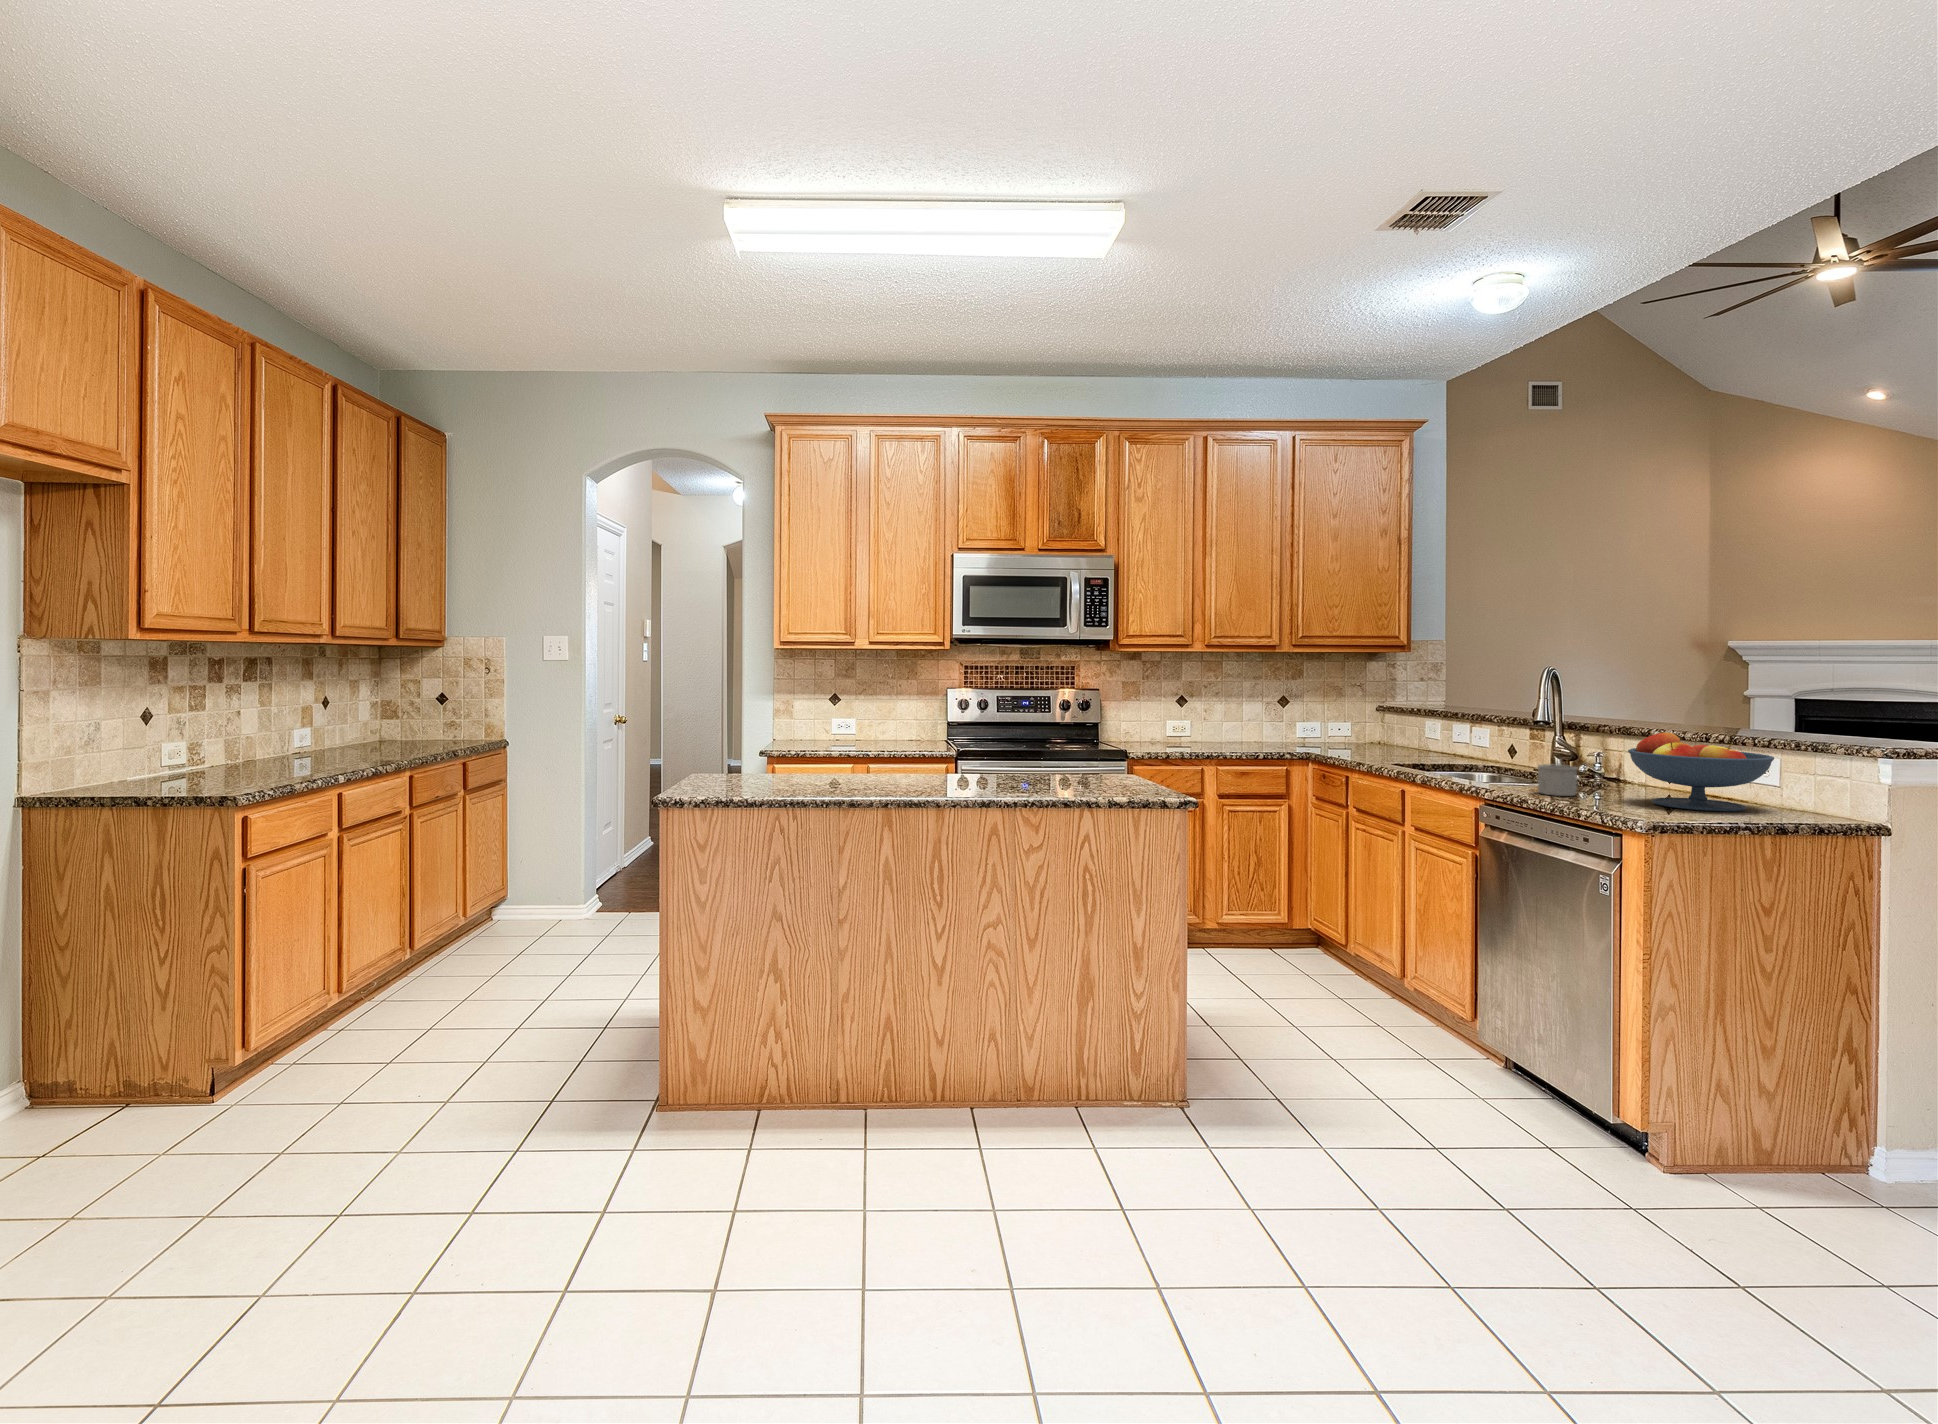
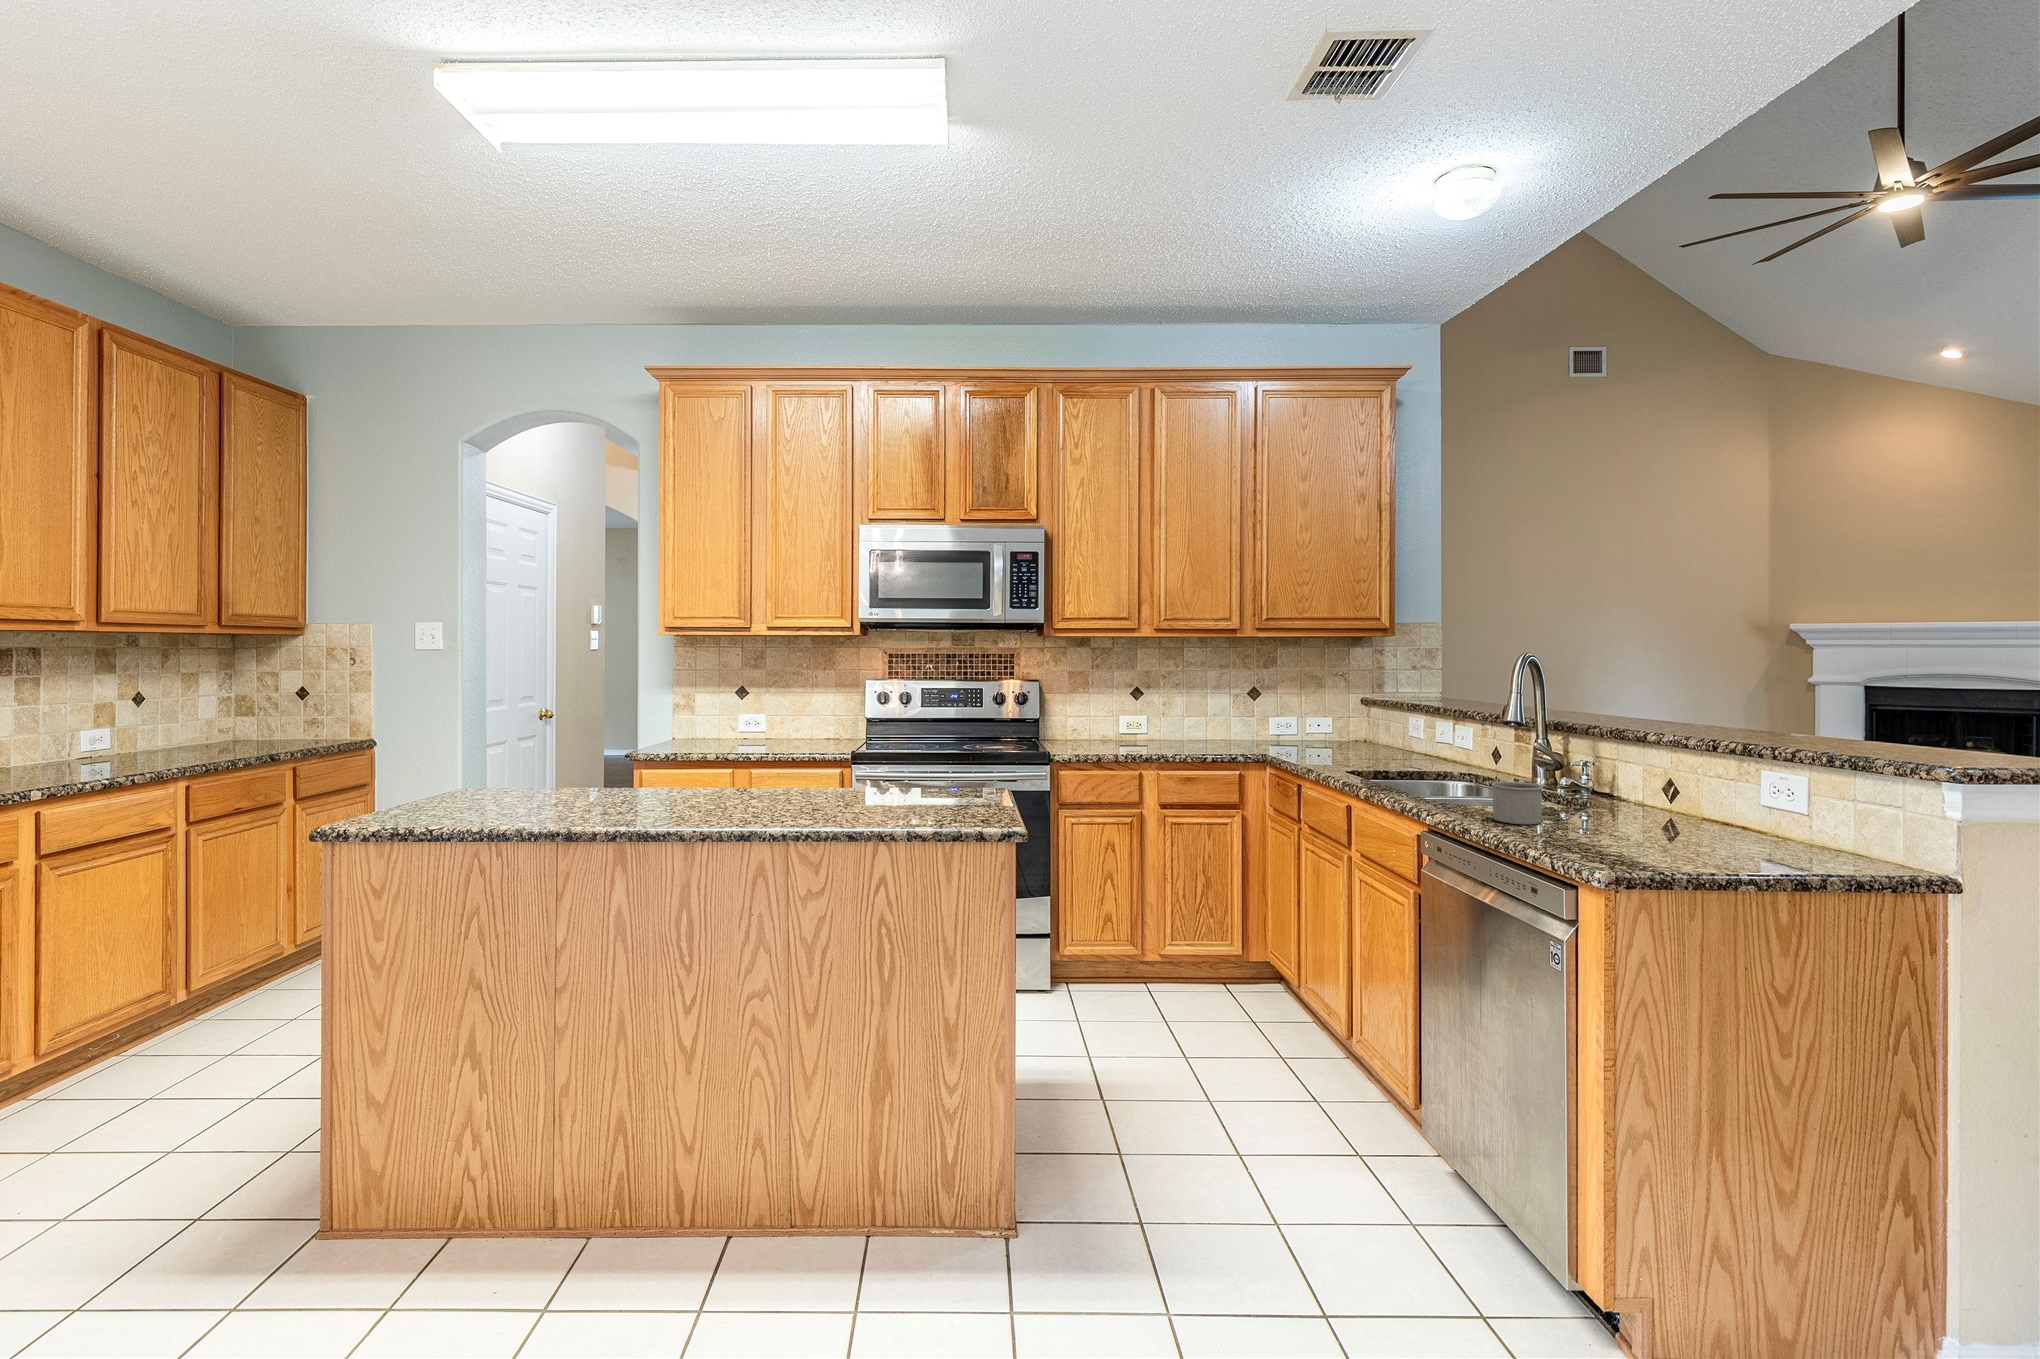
fruit bowl: present [1628,731,1774,811] -> none [1603,741,1798,854]

